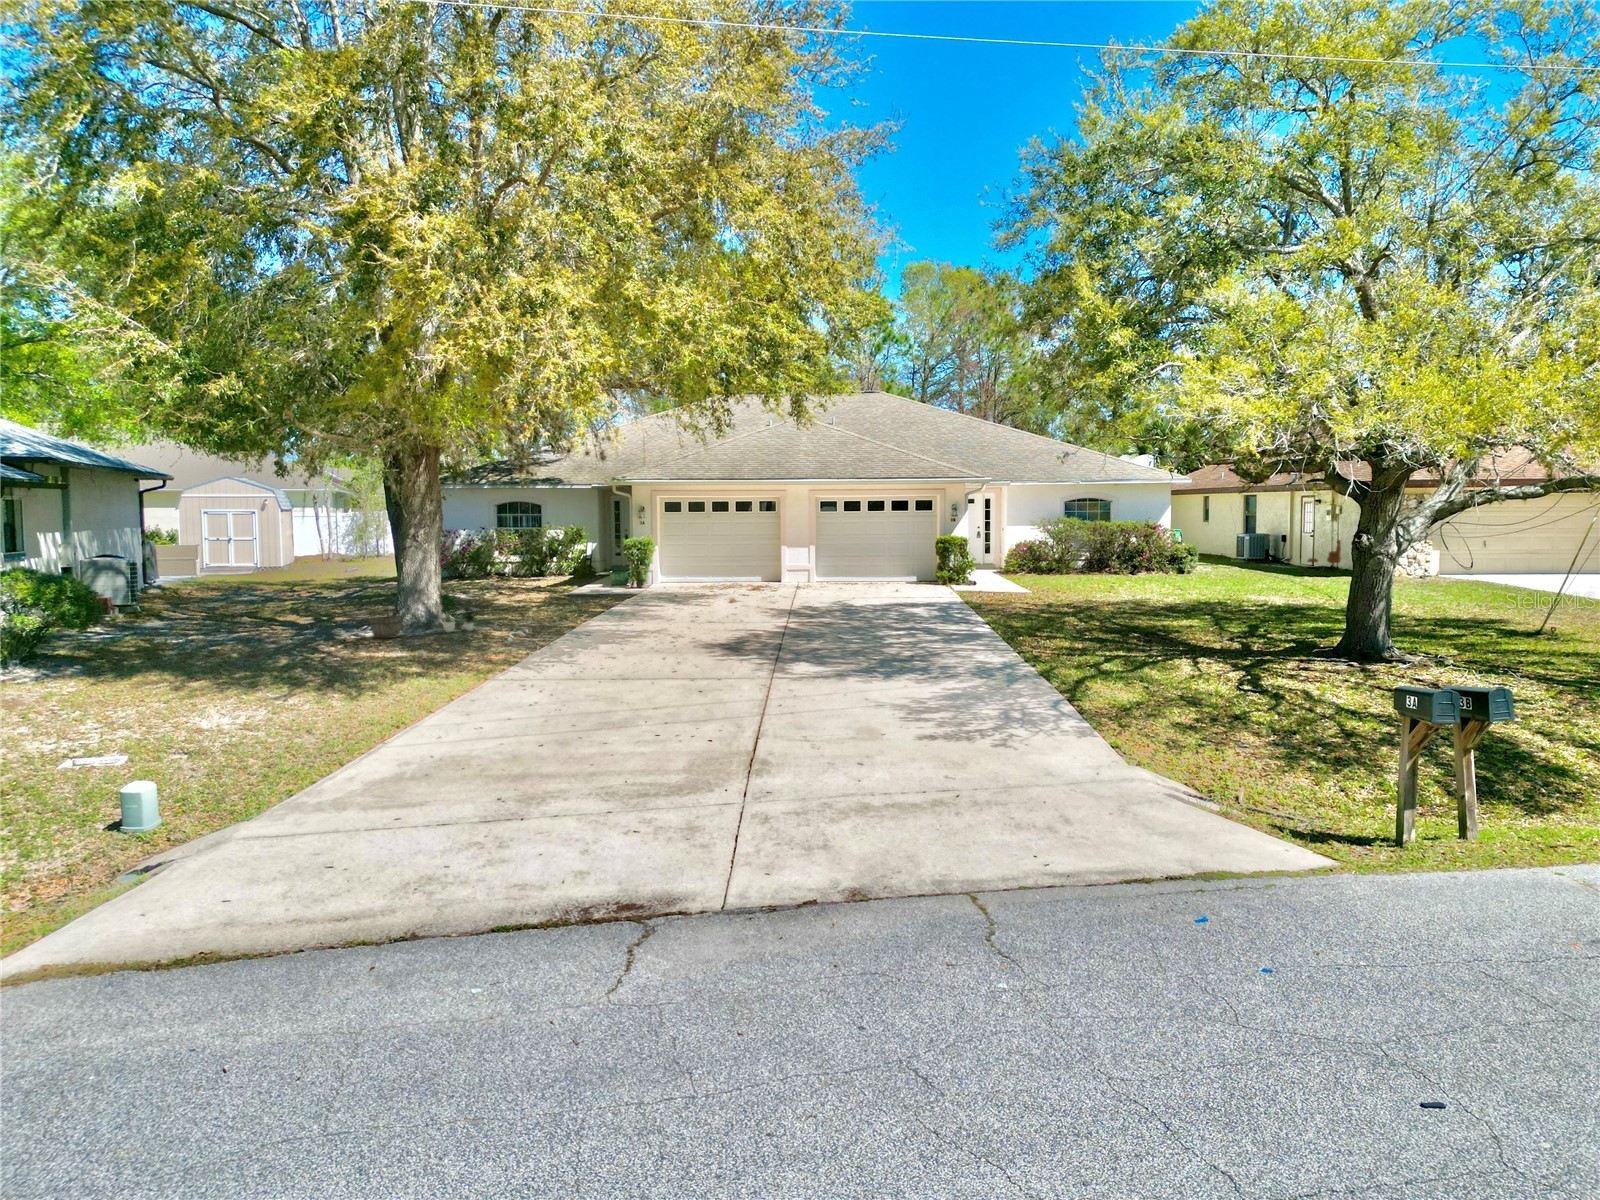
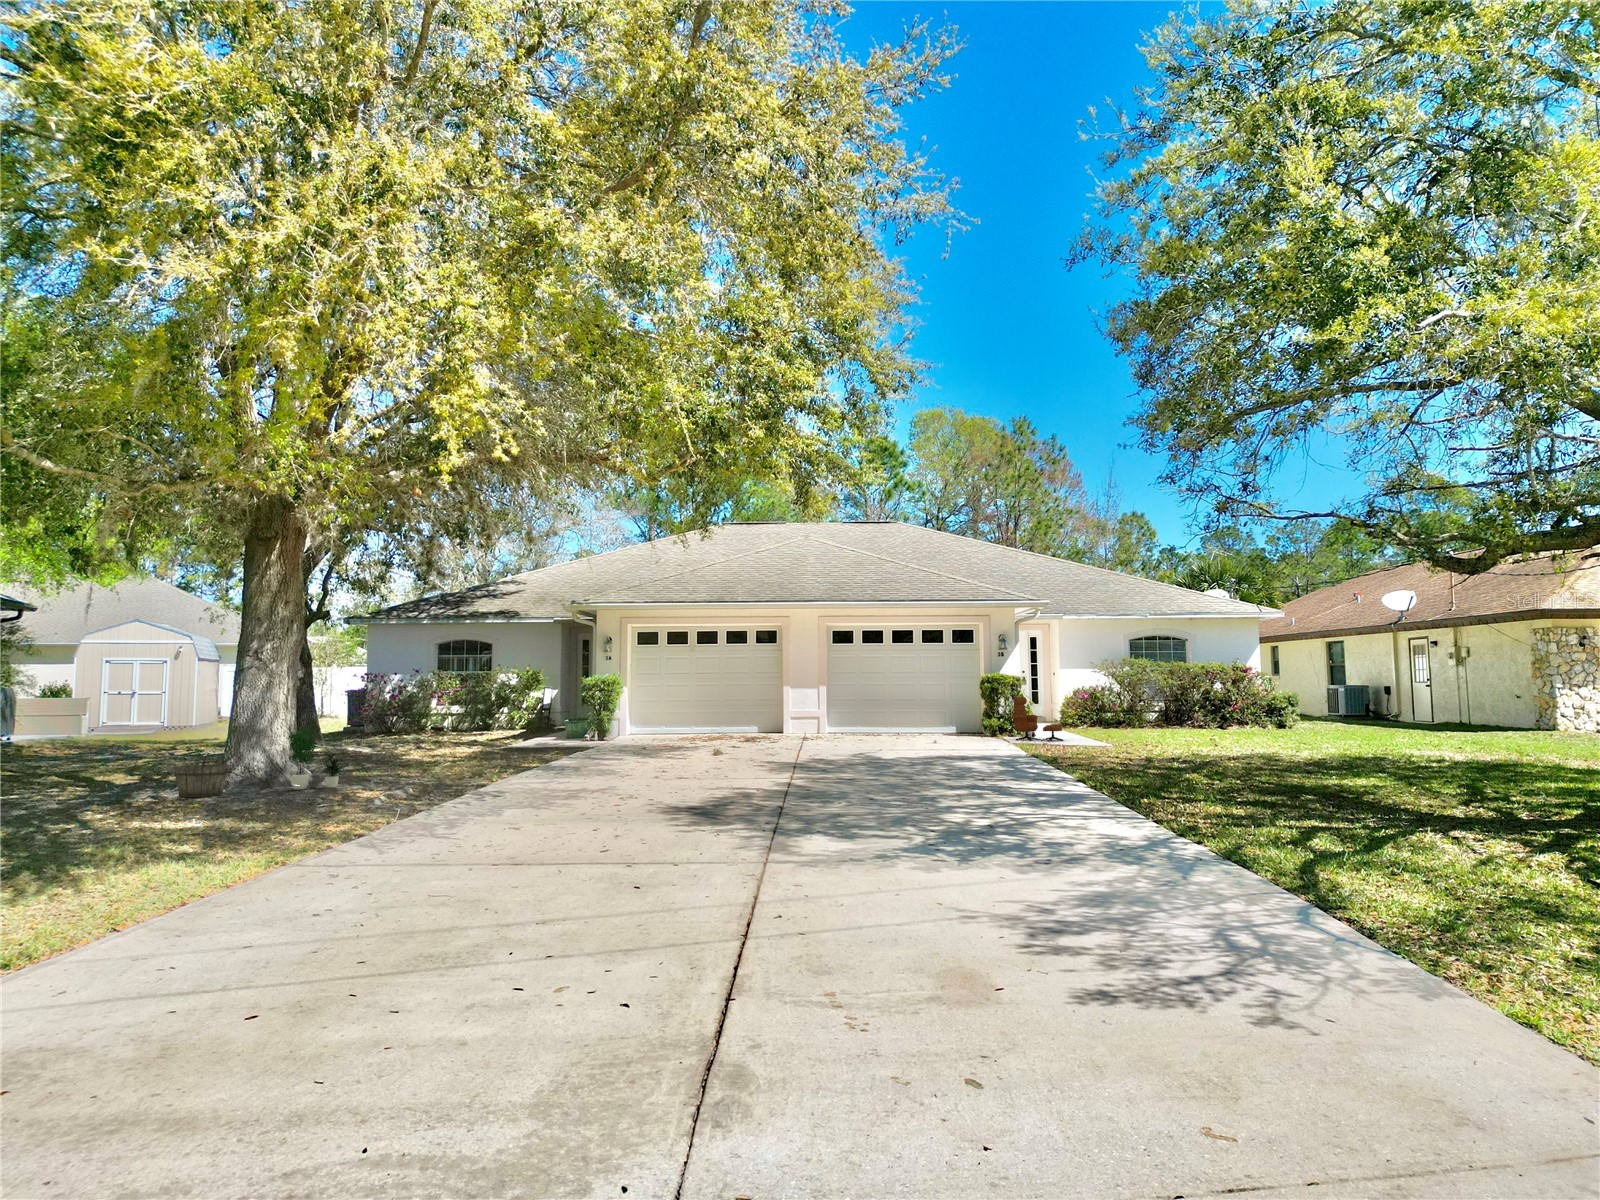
lounge chair: present [1308,540,1341,568] -> present [1013,697,1063,741]

